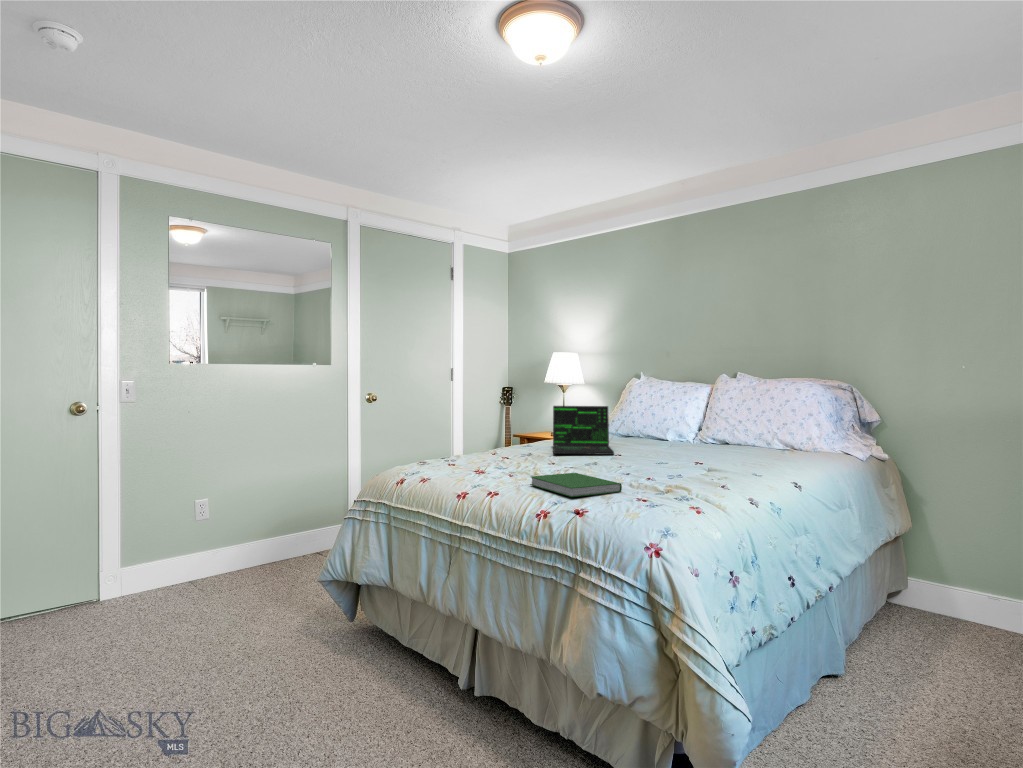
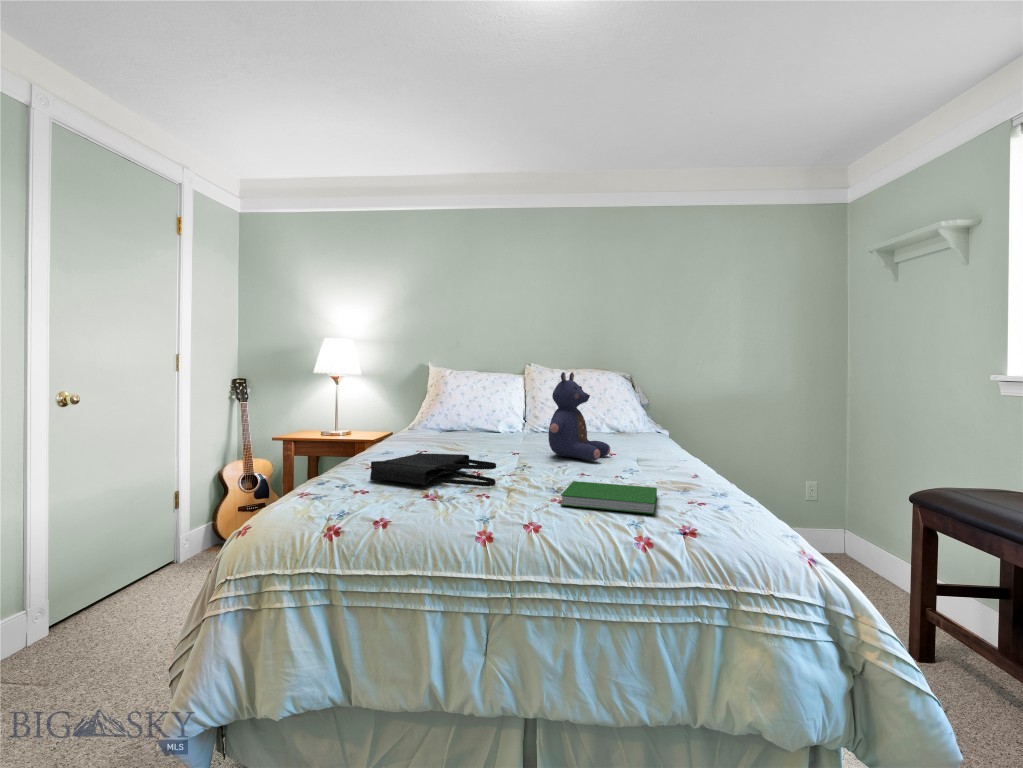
teddy bear: none [625,379,696,466] -> present [548,372,610,461]
laptop: present [553,406,614,455] -> none [420,400,509,458]
tote bag: none [464,445,540,471] -> present [370,453,496,486]

